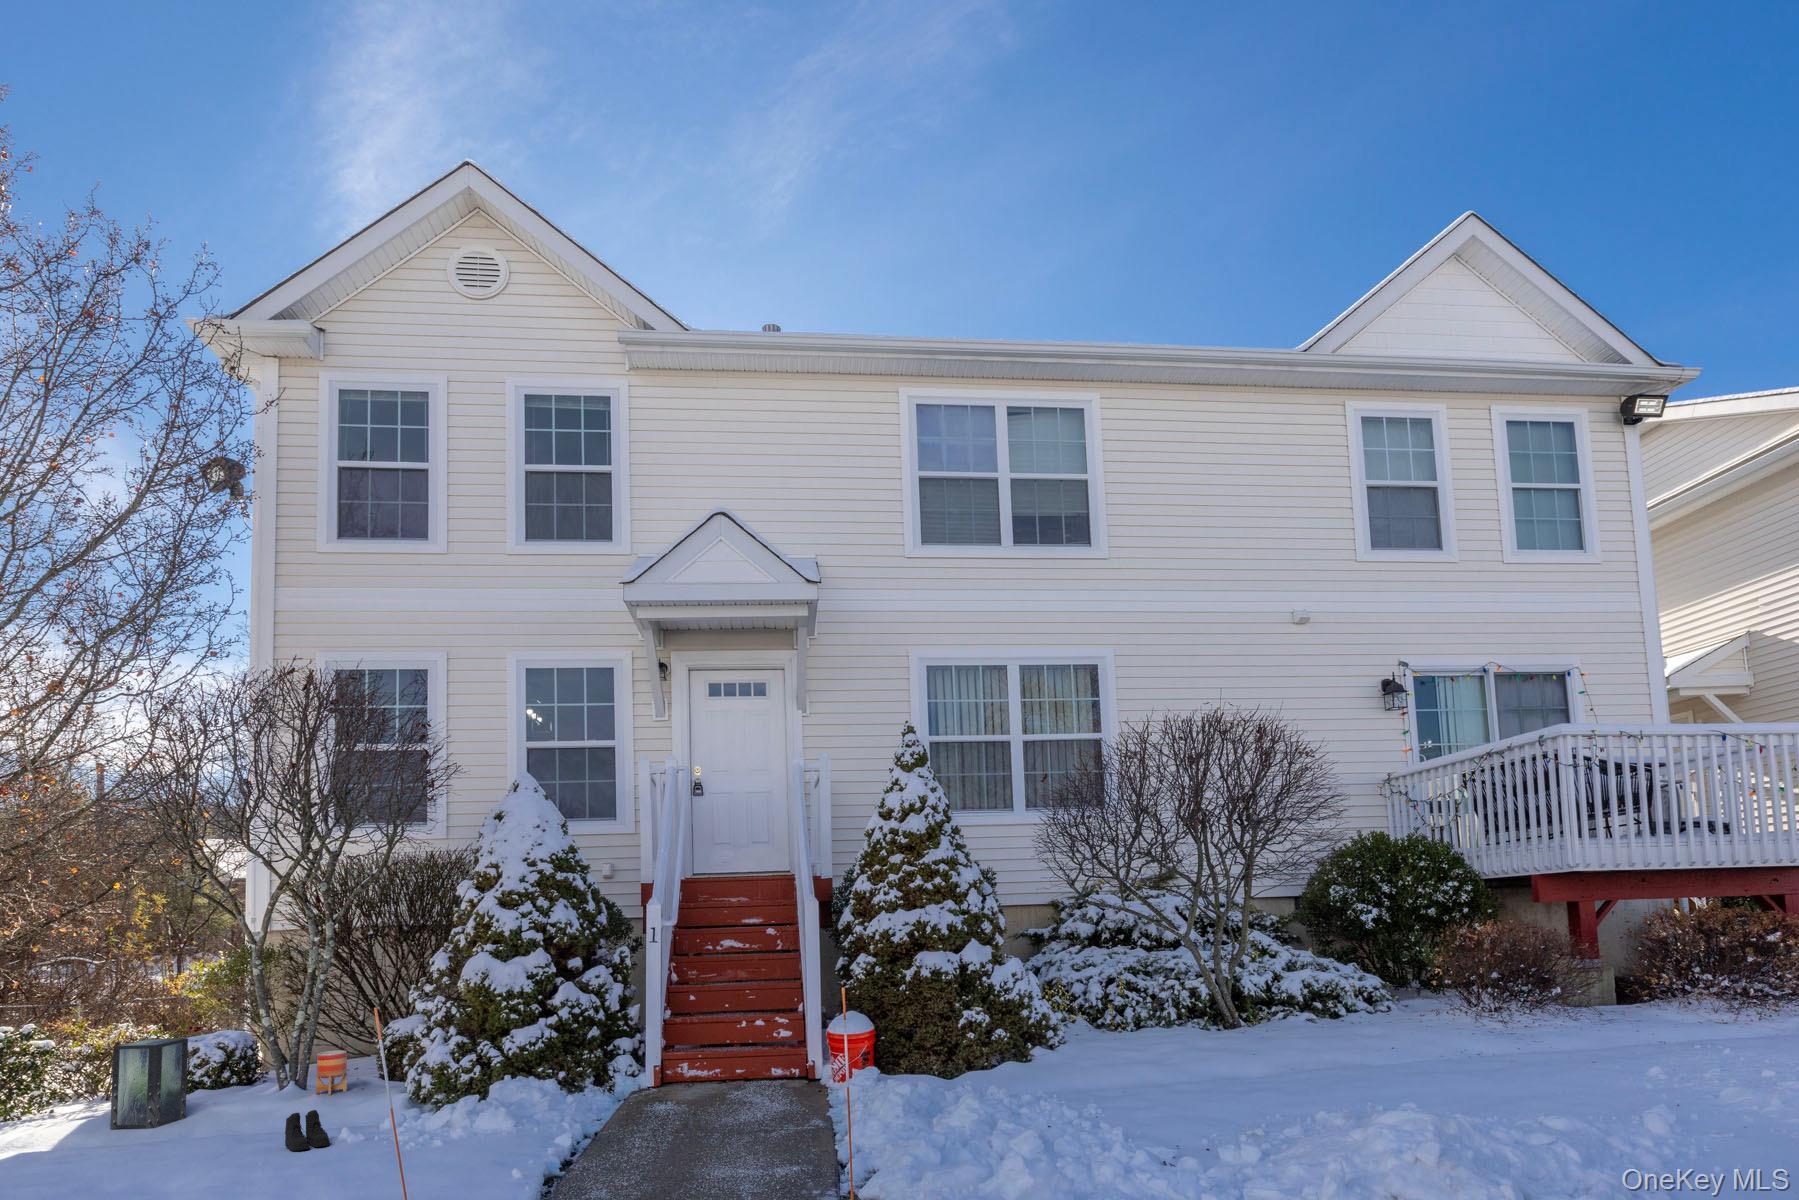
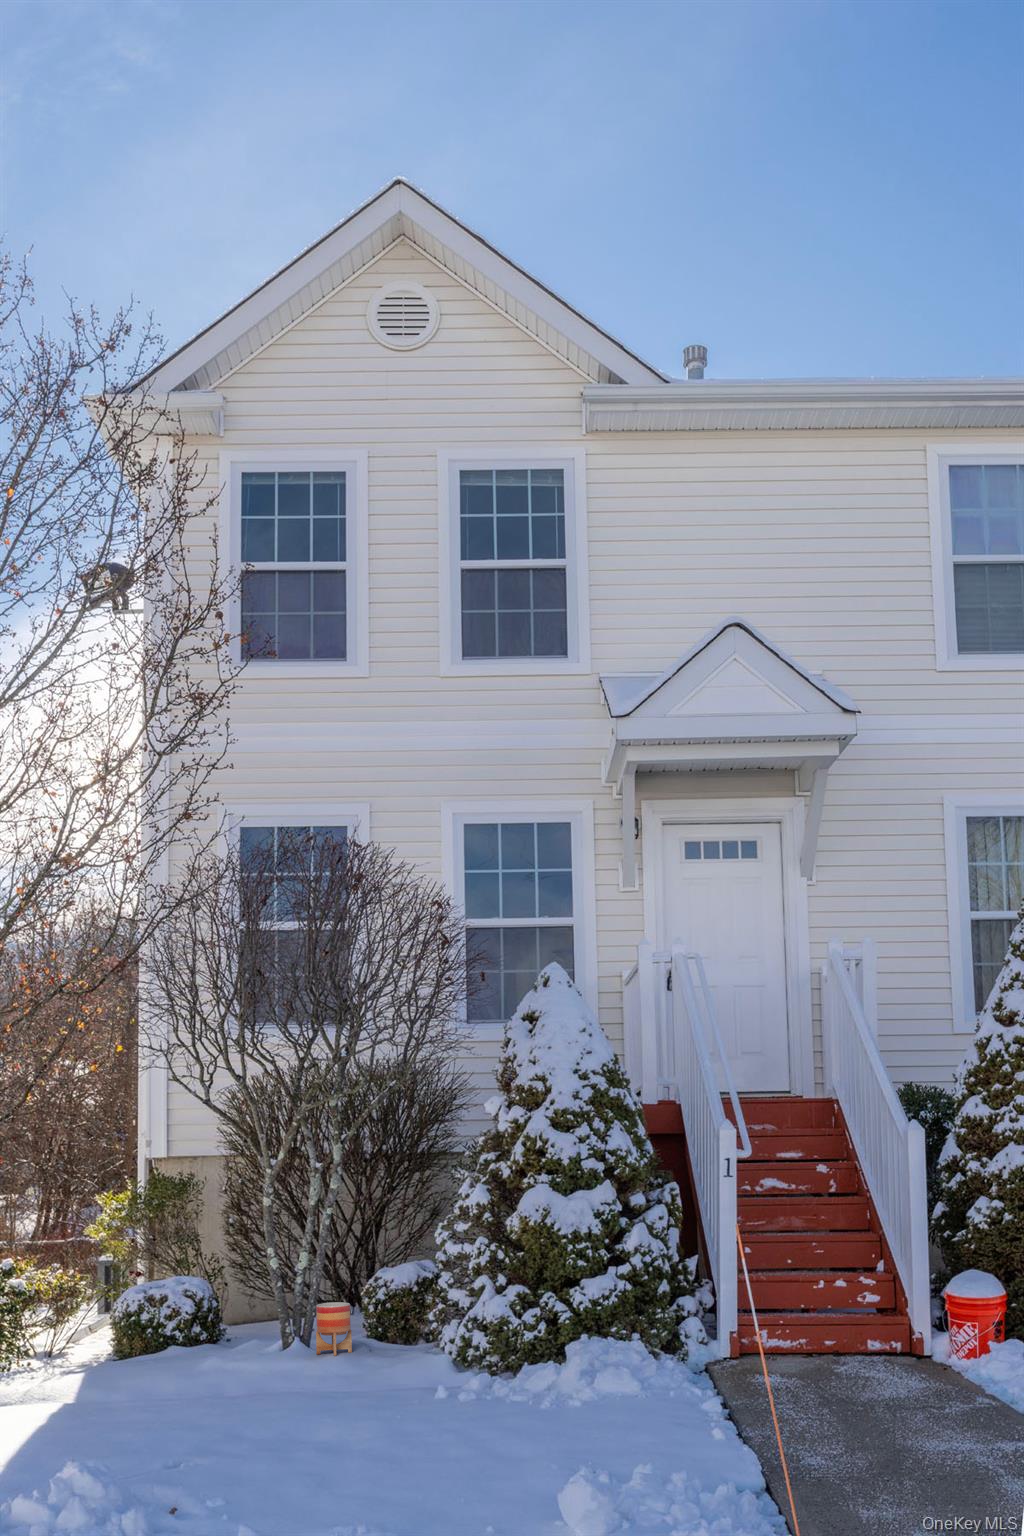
storage box: present [110,1038,188,1129] -> none [106,1281,185,1387]
boots: present [285,1110,329,1151] -> none [358,1367,412,1415]

